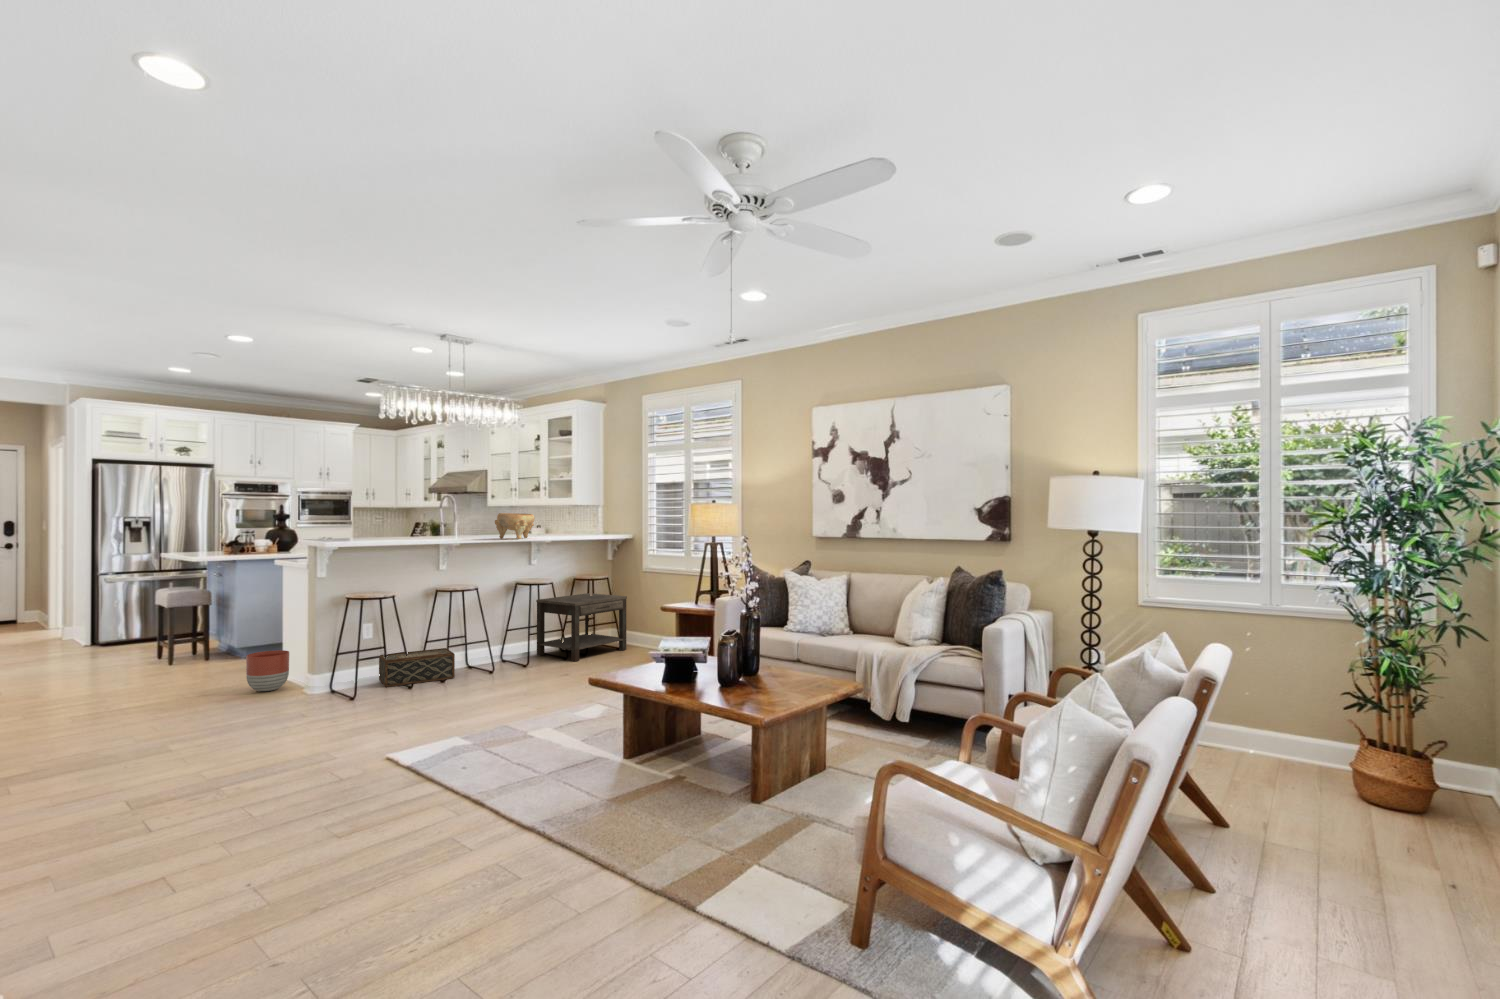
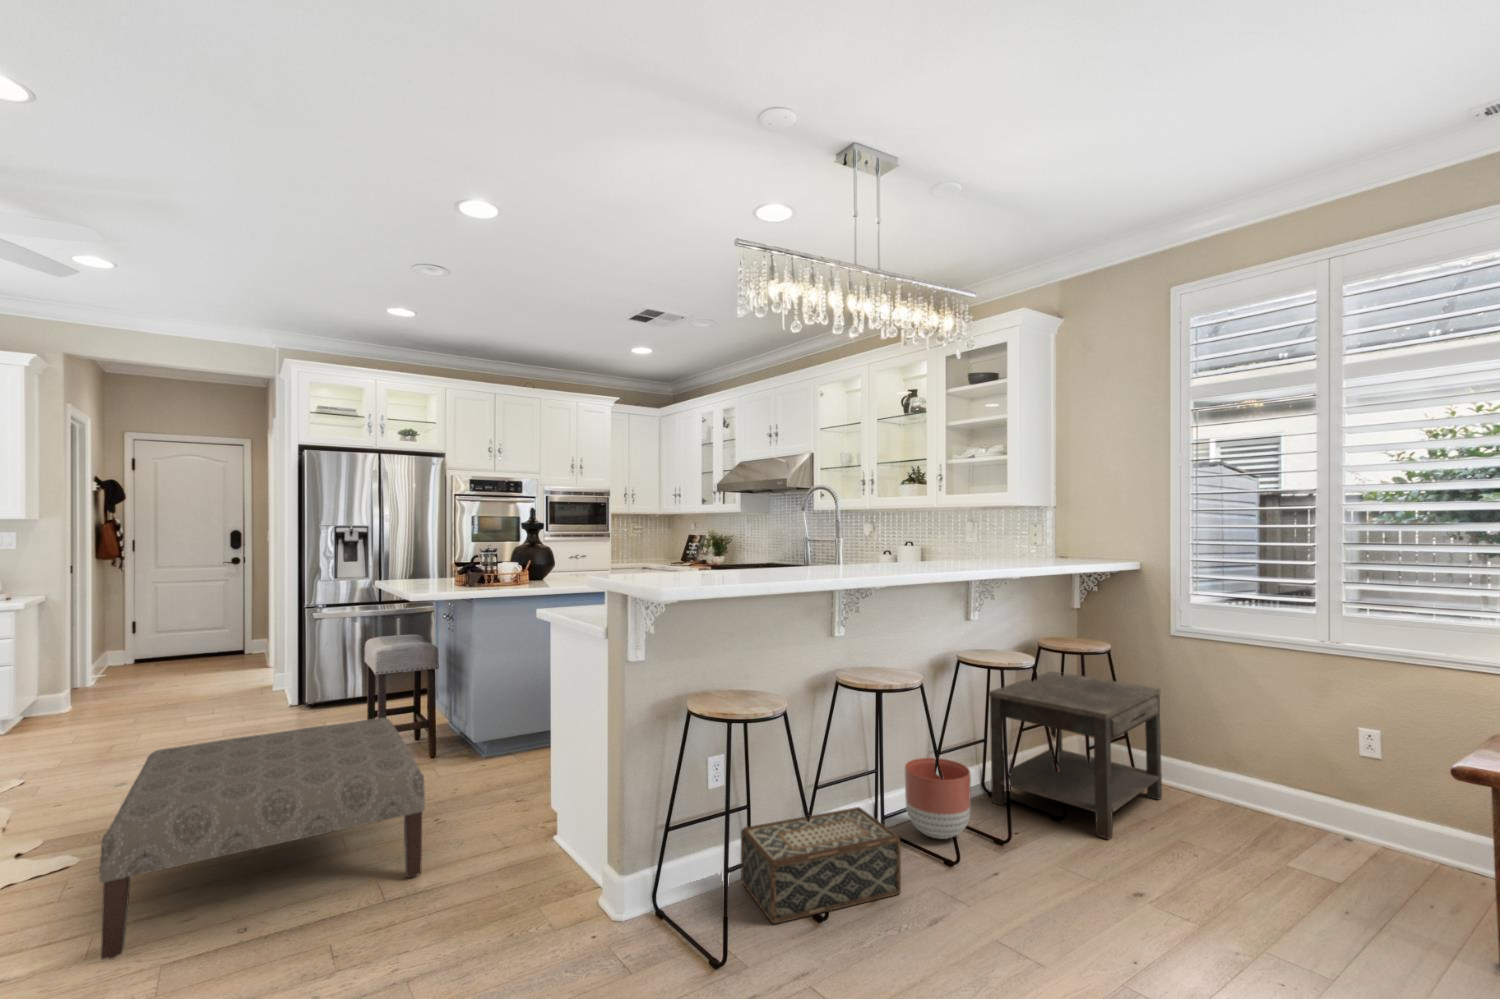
decorative bowl: present [495,513,535,539] -> none [916,520,997,573]
ottoman: none [34,625,210,712] -> present [99,718,425,960]
planter: present [246,650,289,691] -> present [905,758,971,839]

